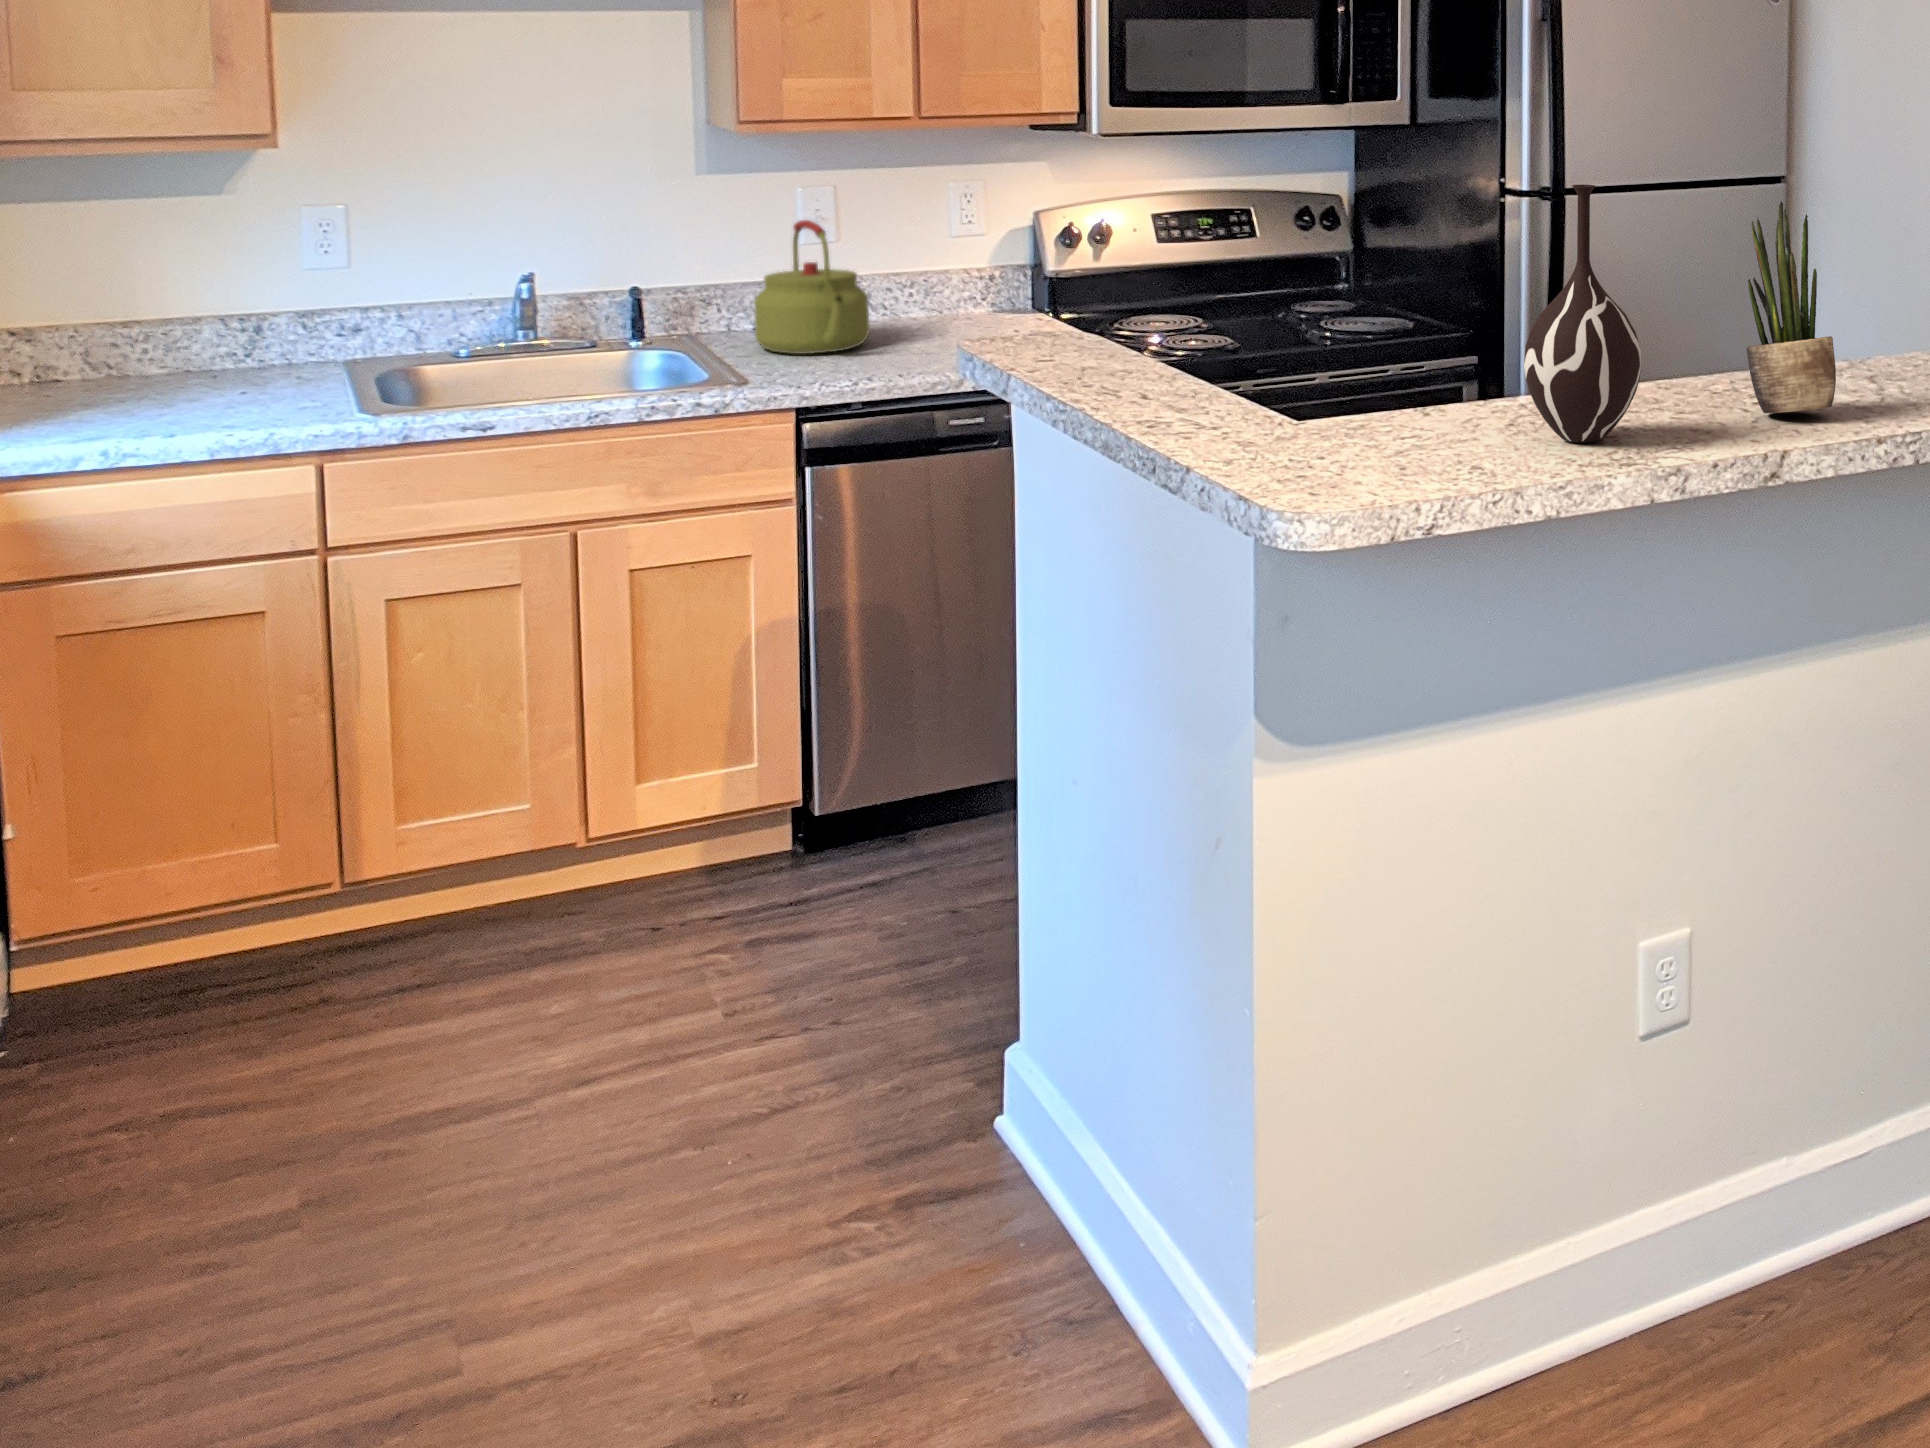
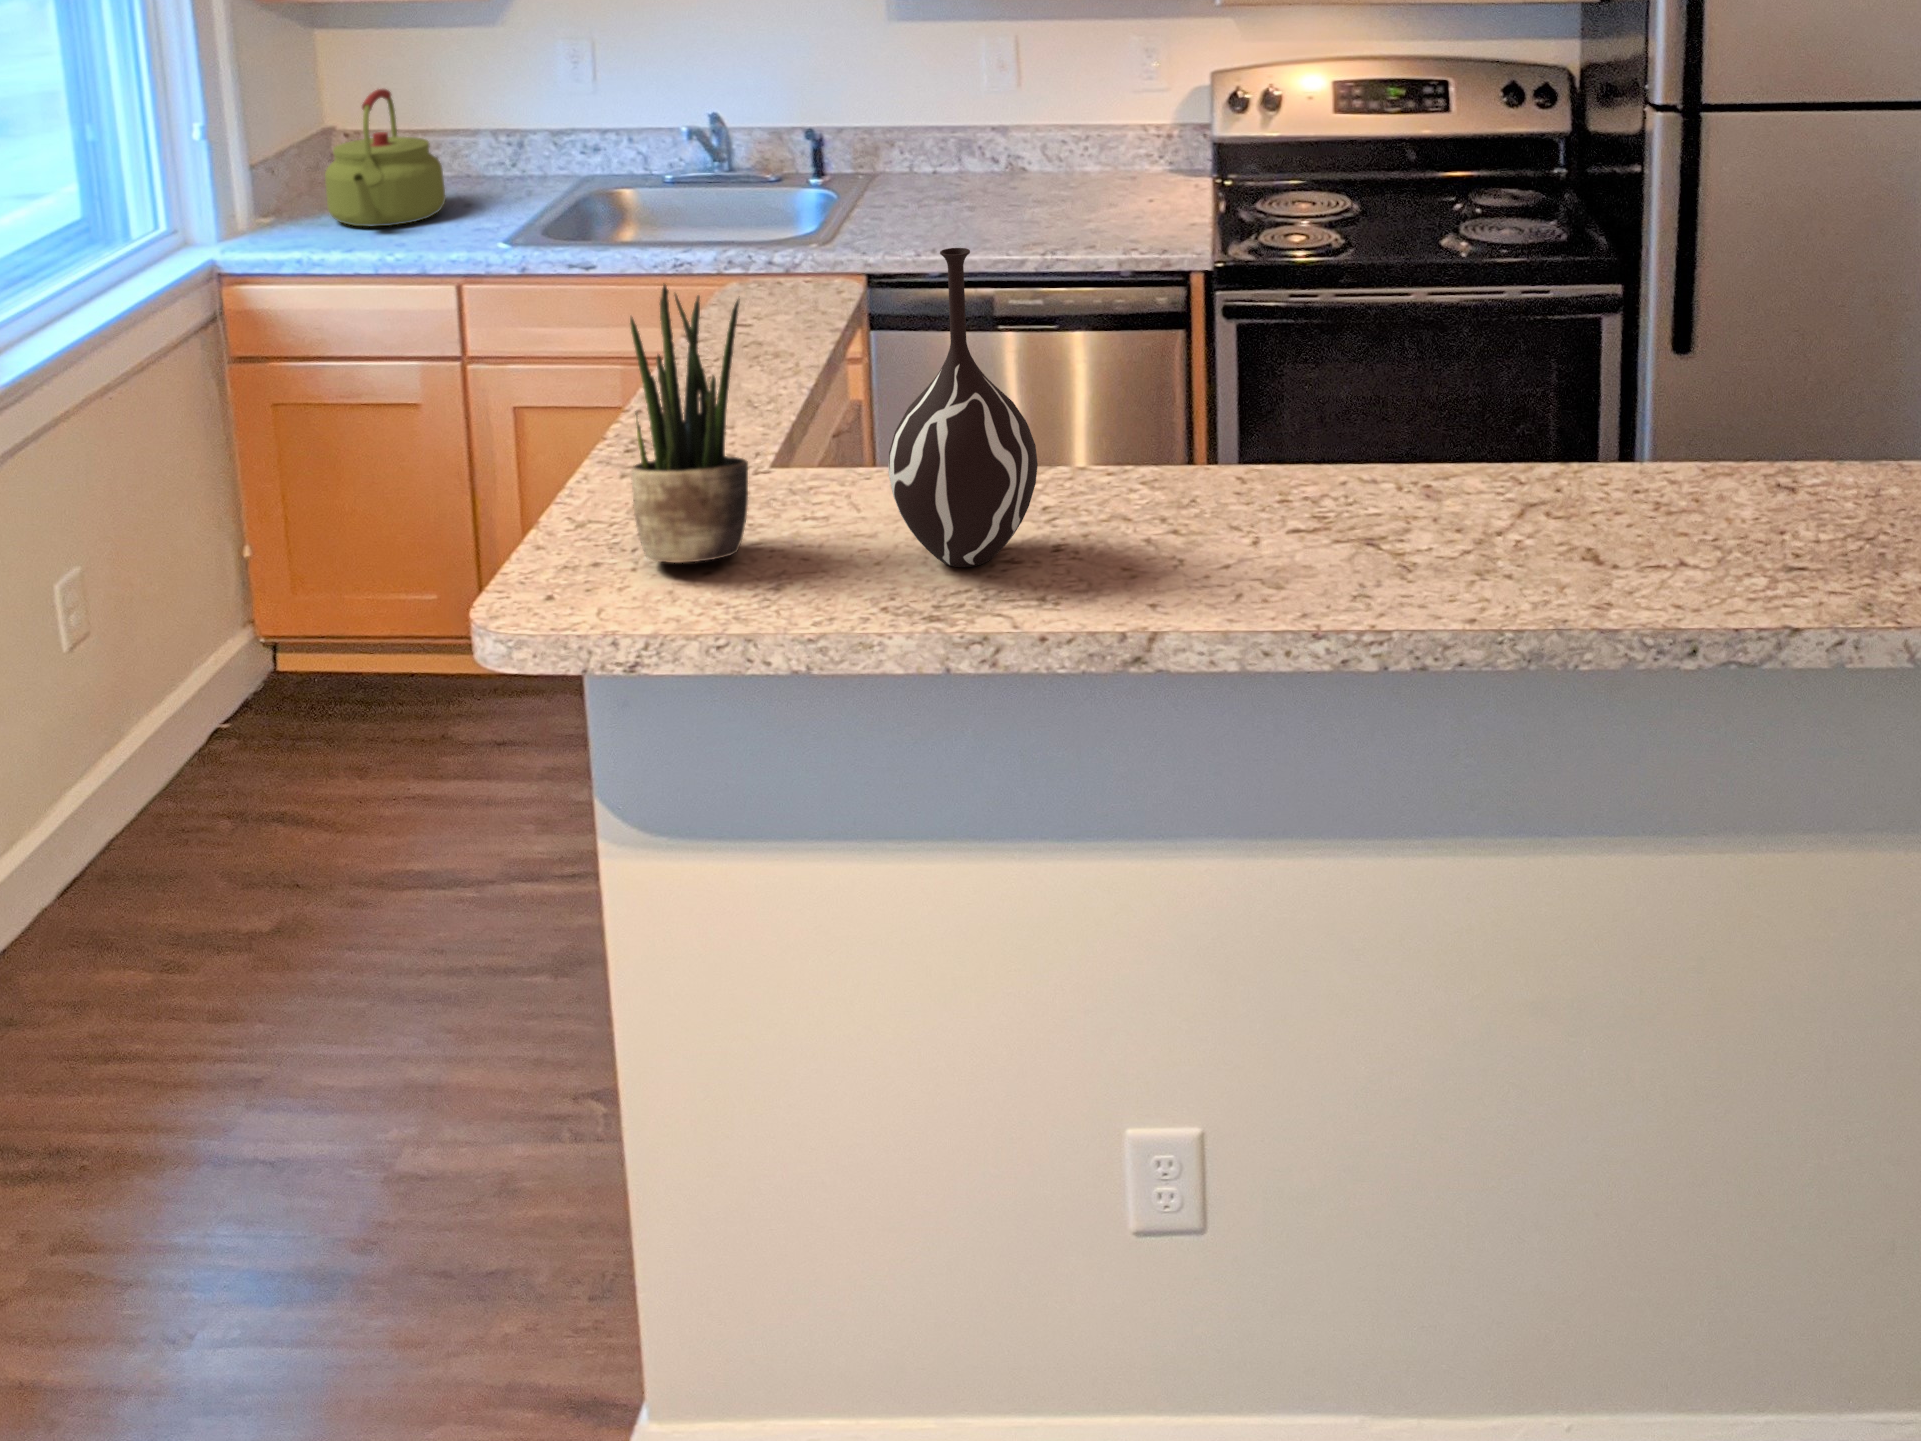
potted plant: present [1747,201,1836,413] -> present [630,284,748,563]
kettle: present [754,220,870,354] -> present [325,89,446,226]

